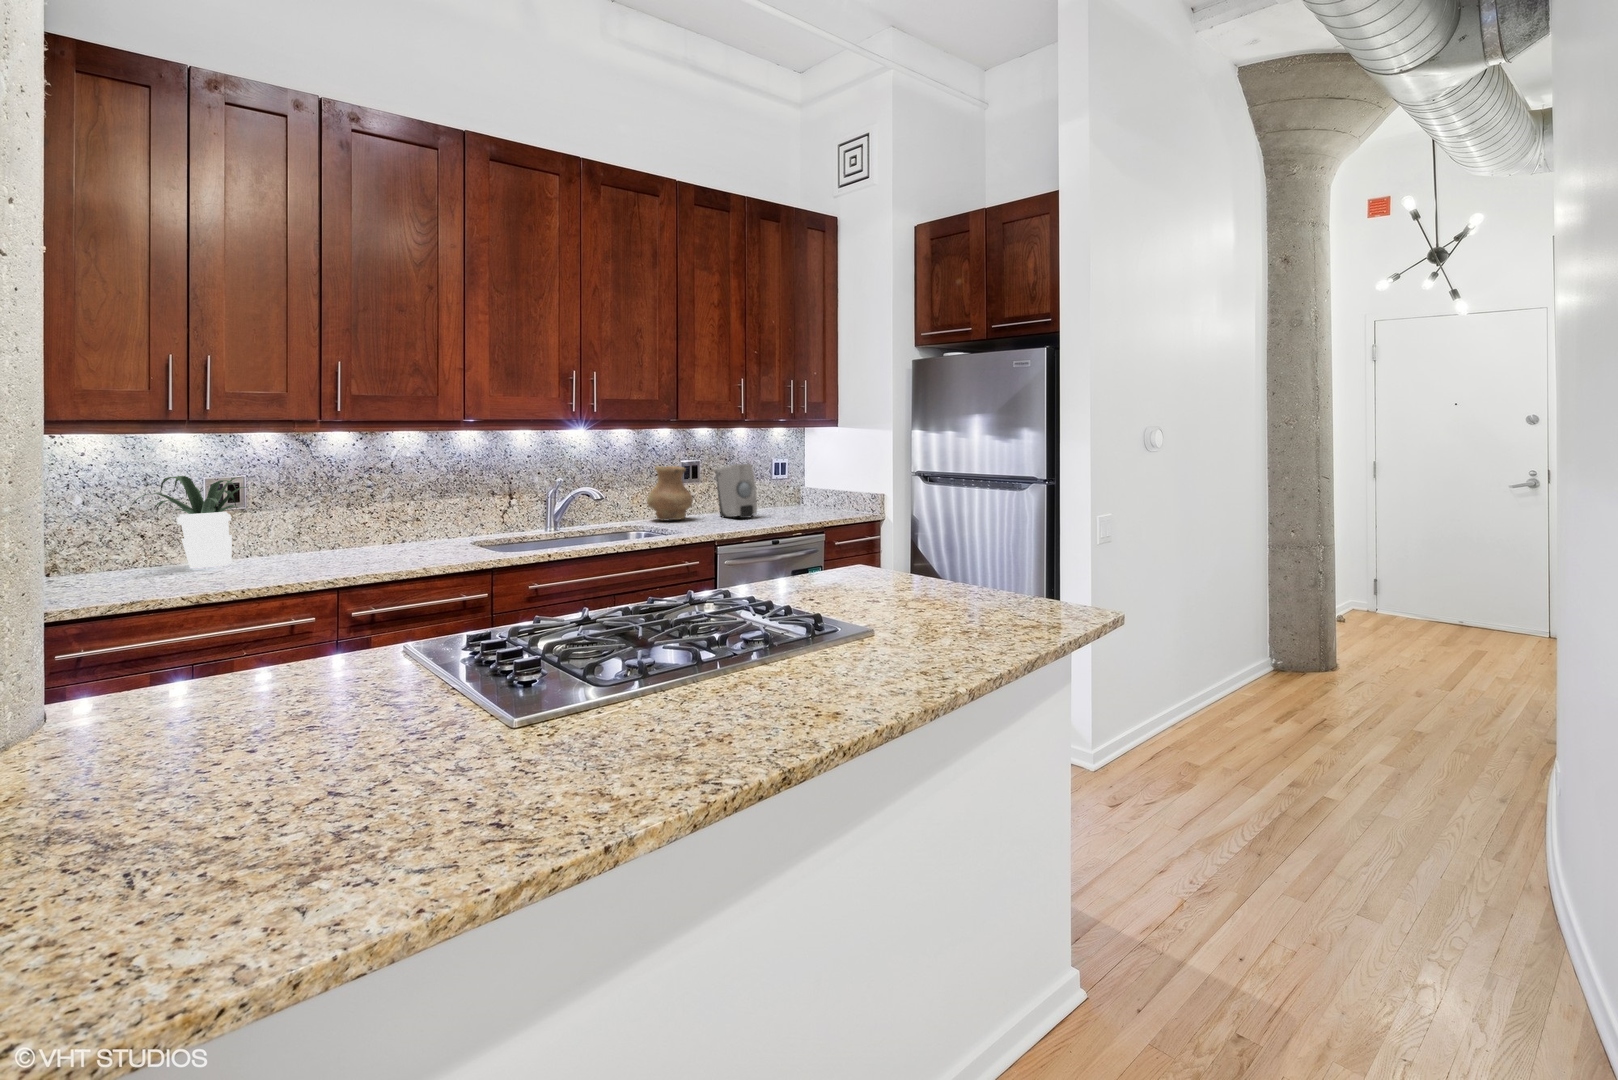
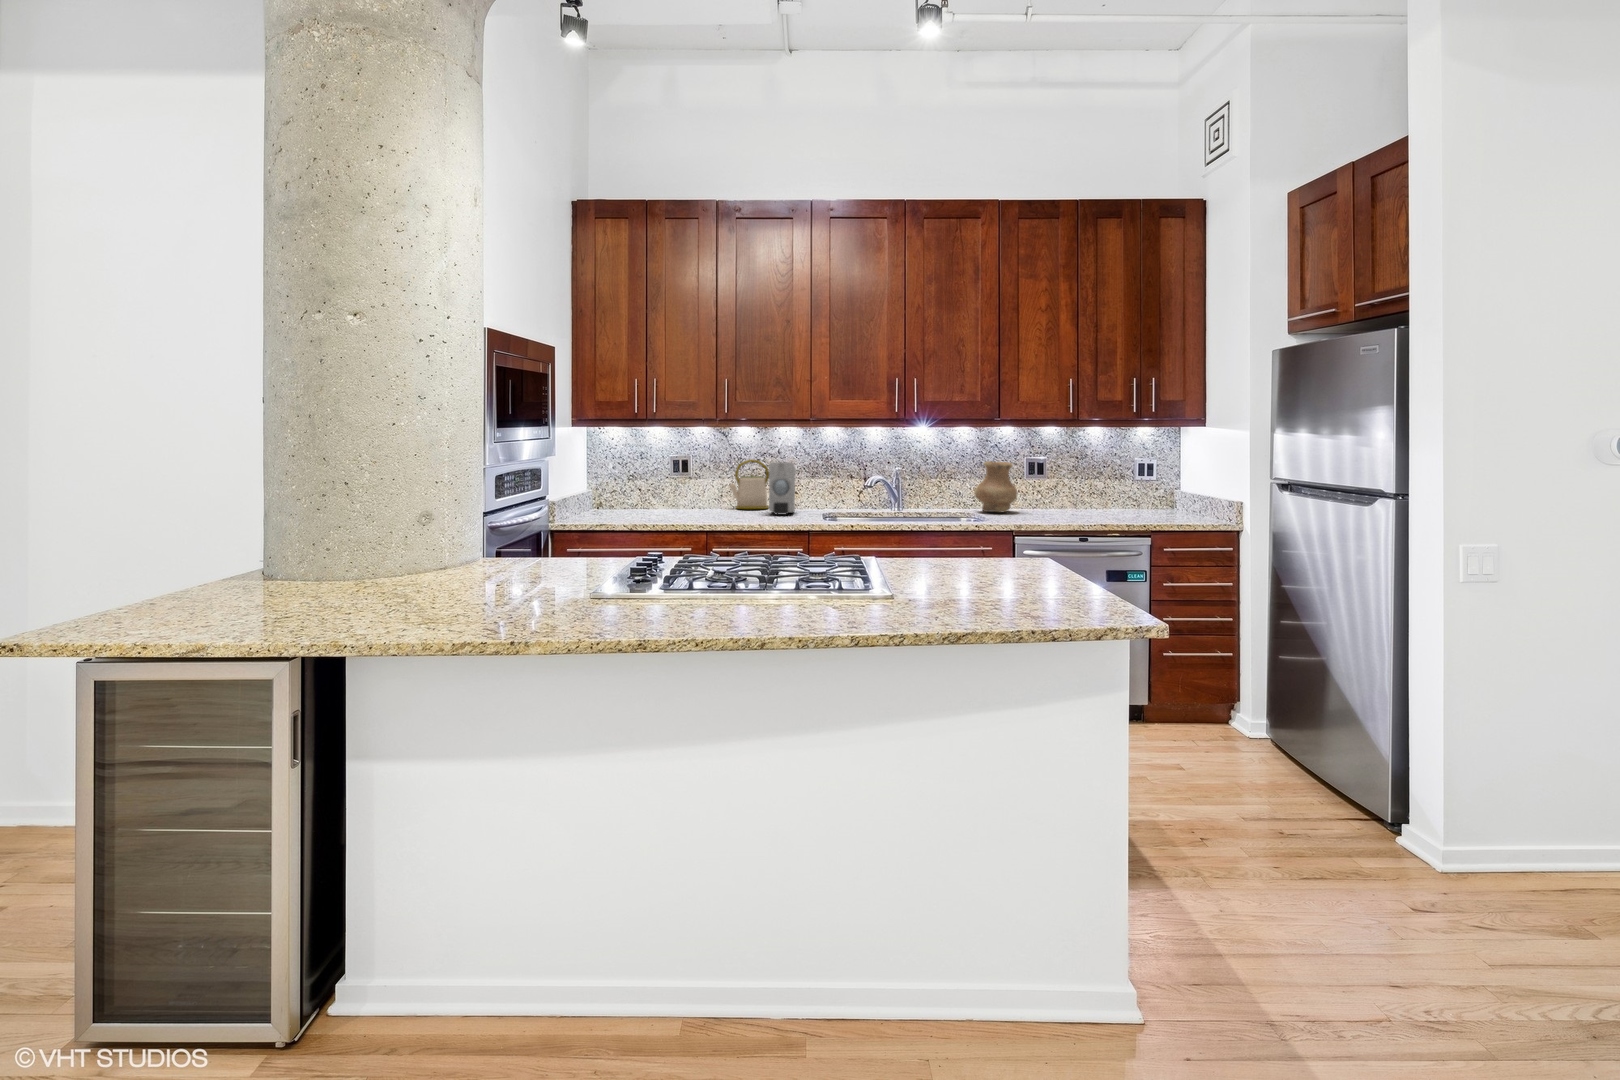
soap dispenser: present [715,464,757,518] -> present [769,462,795,515]
potted plant: present [133,476,247,568] -> none [629,455,700,512]
kettle: none [318,477,385,547] -> present [730,459,769,509]

